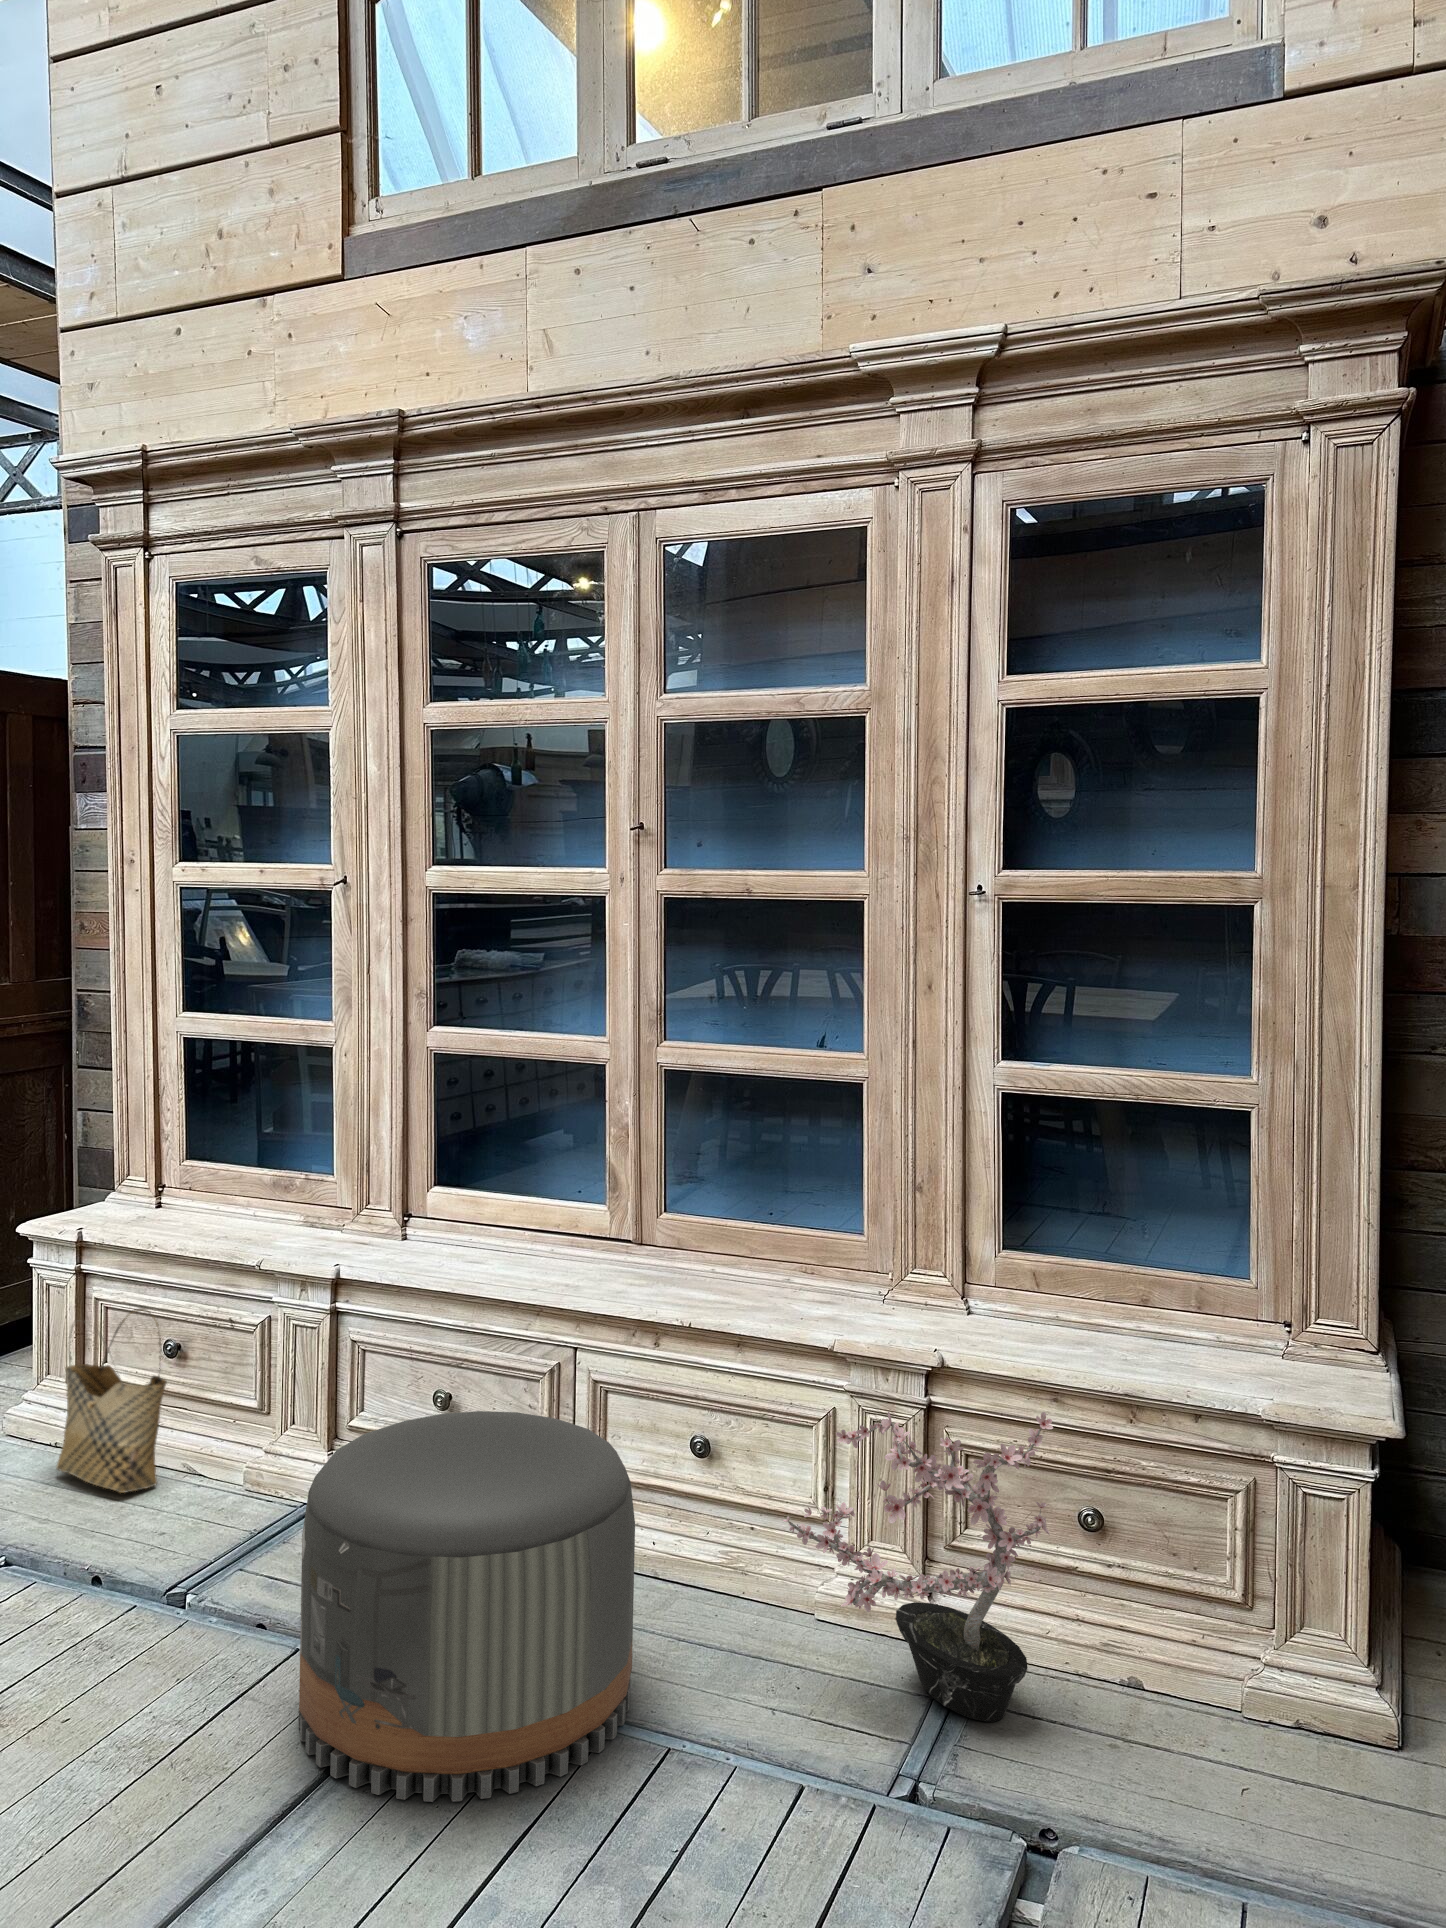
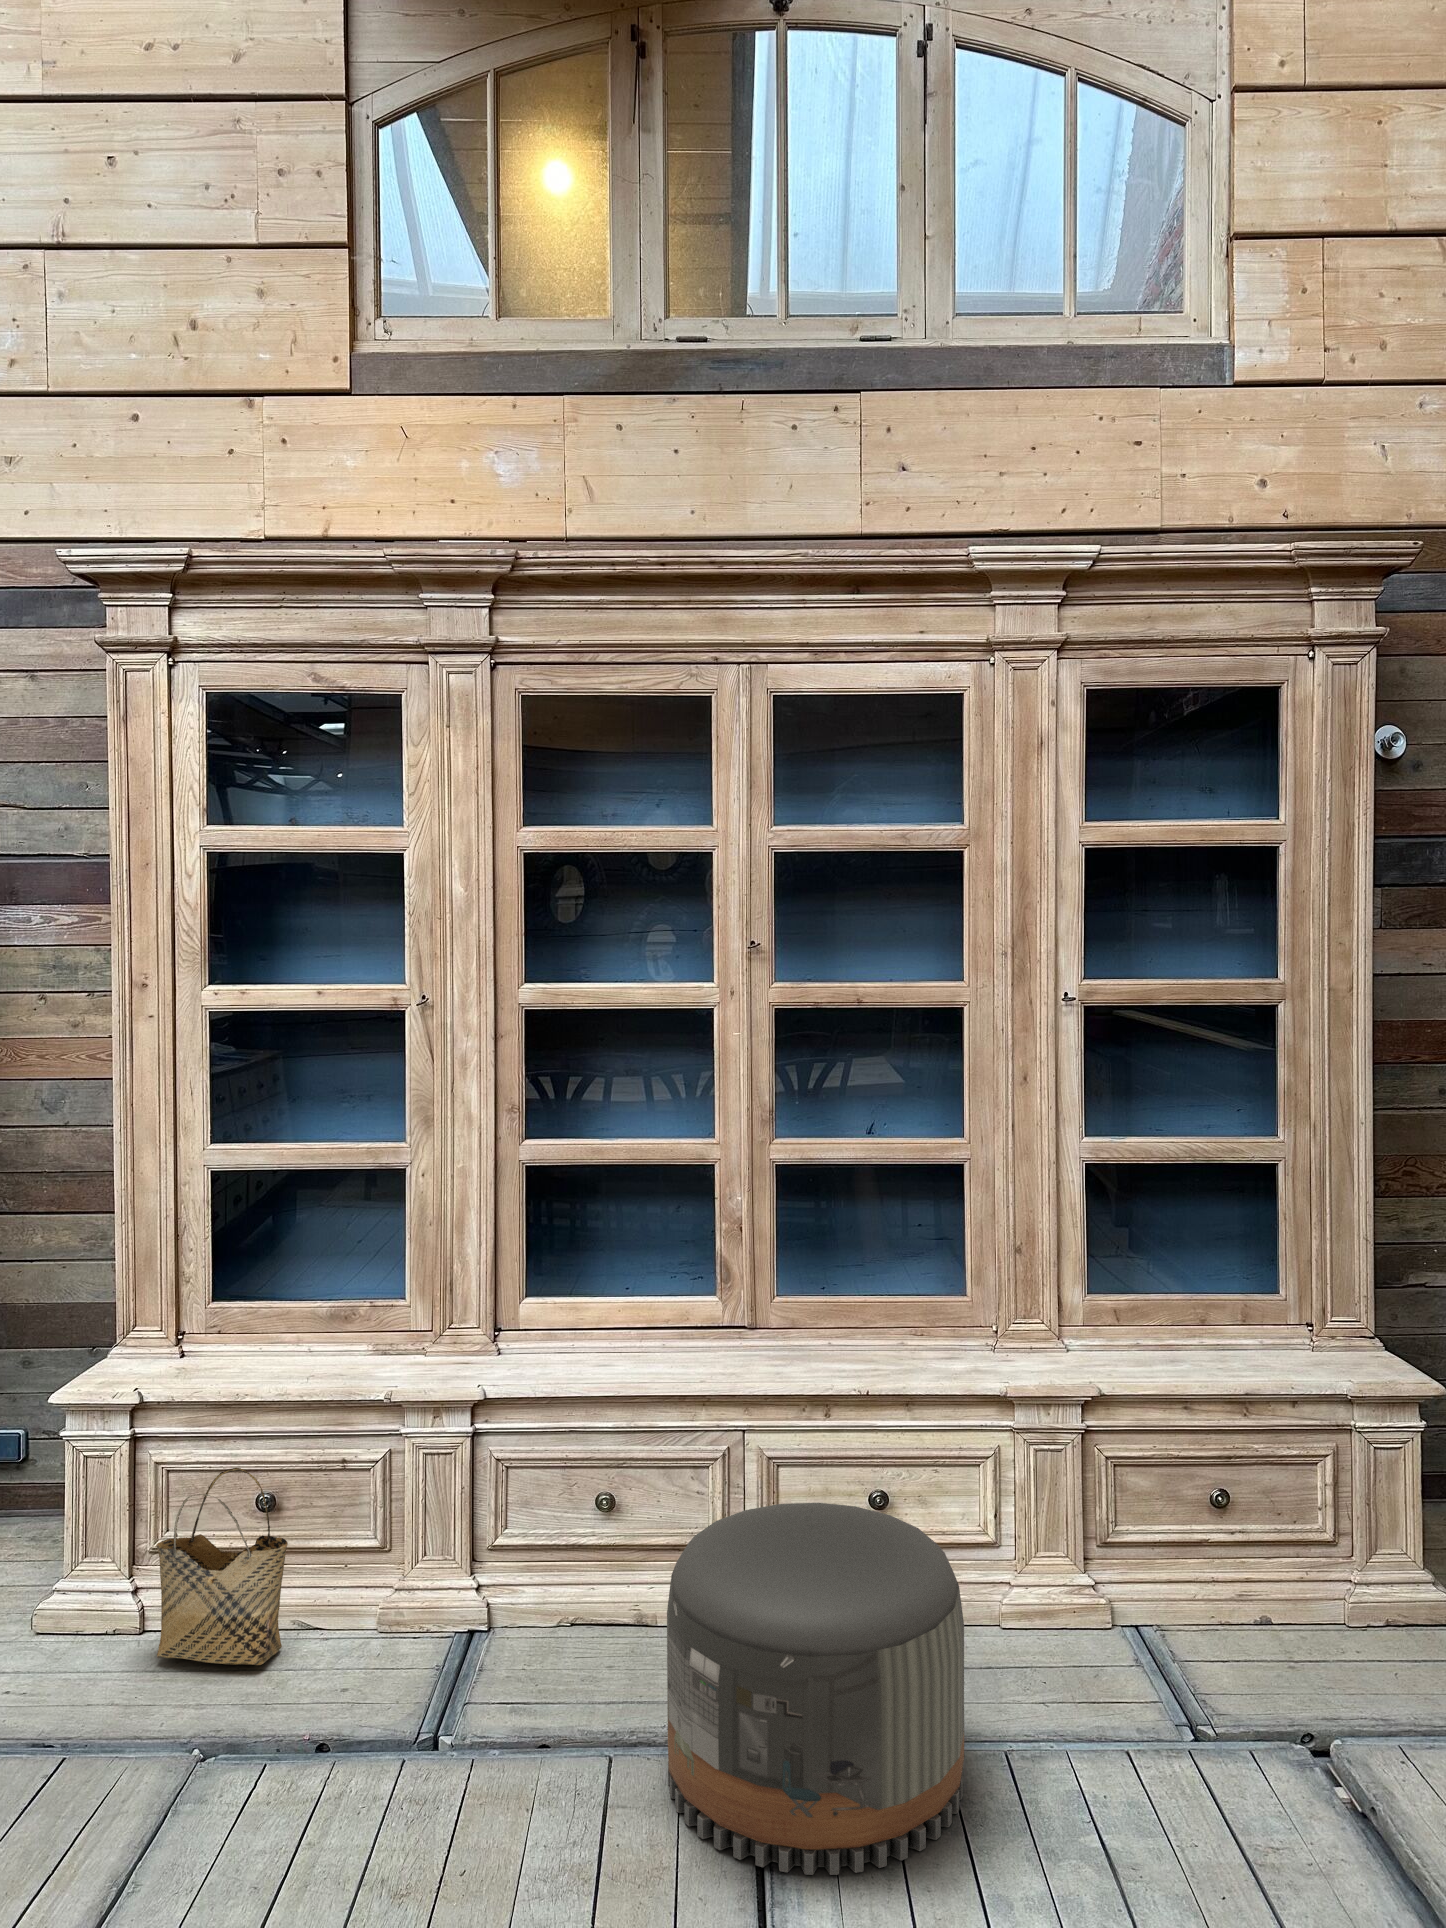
potted plant: present [783,1412,1053,1722] -> none [1024,1416,1247,1678]

